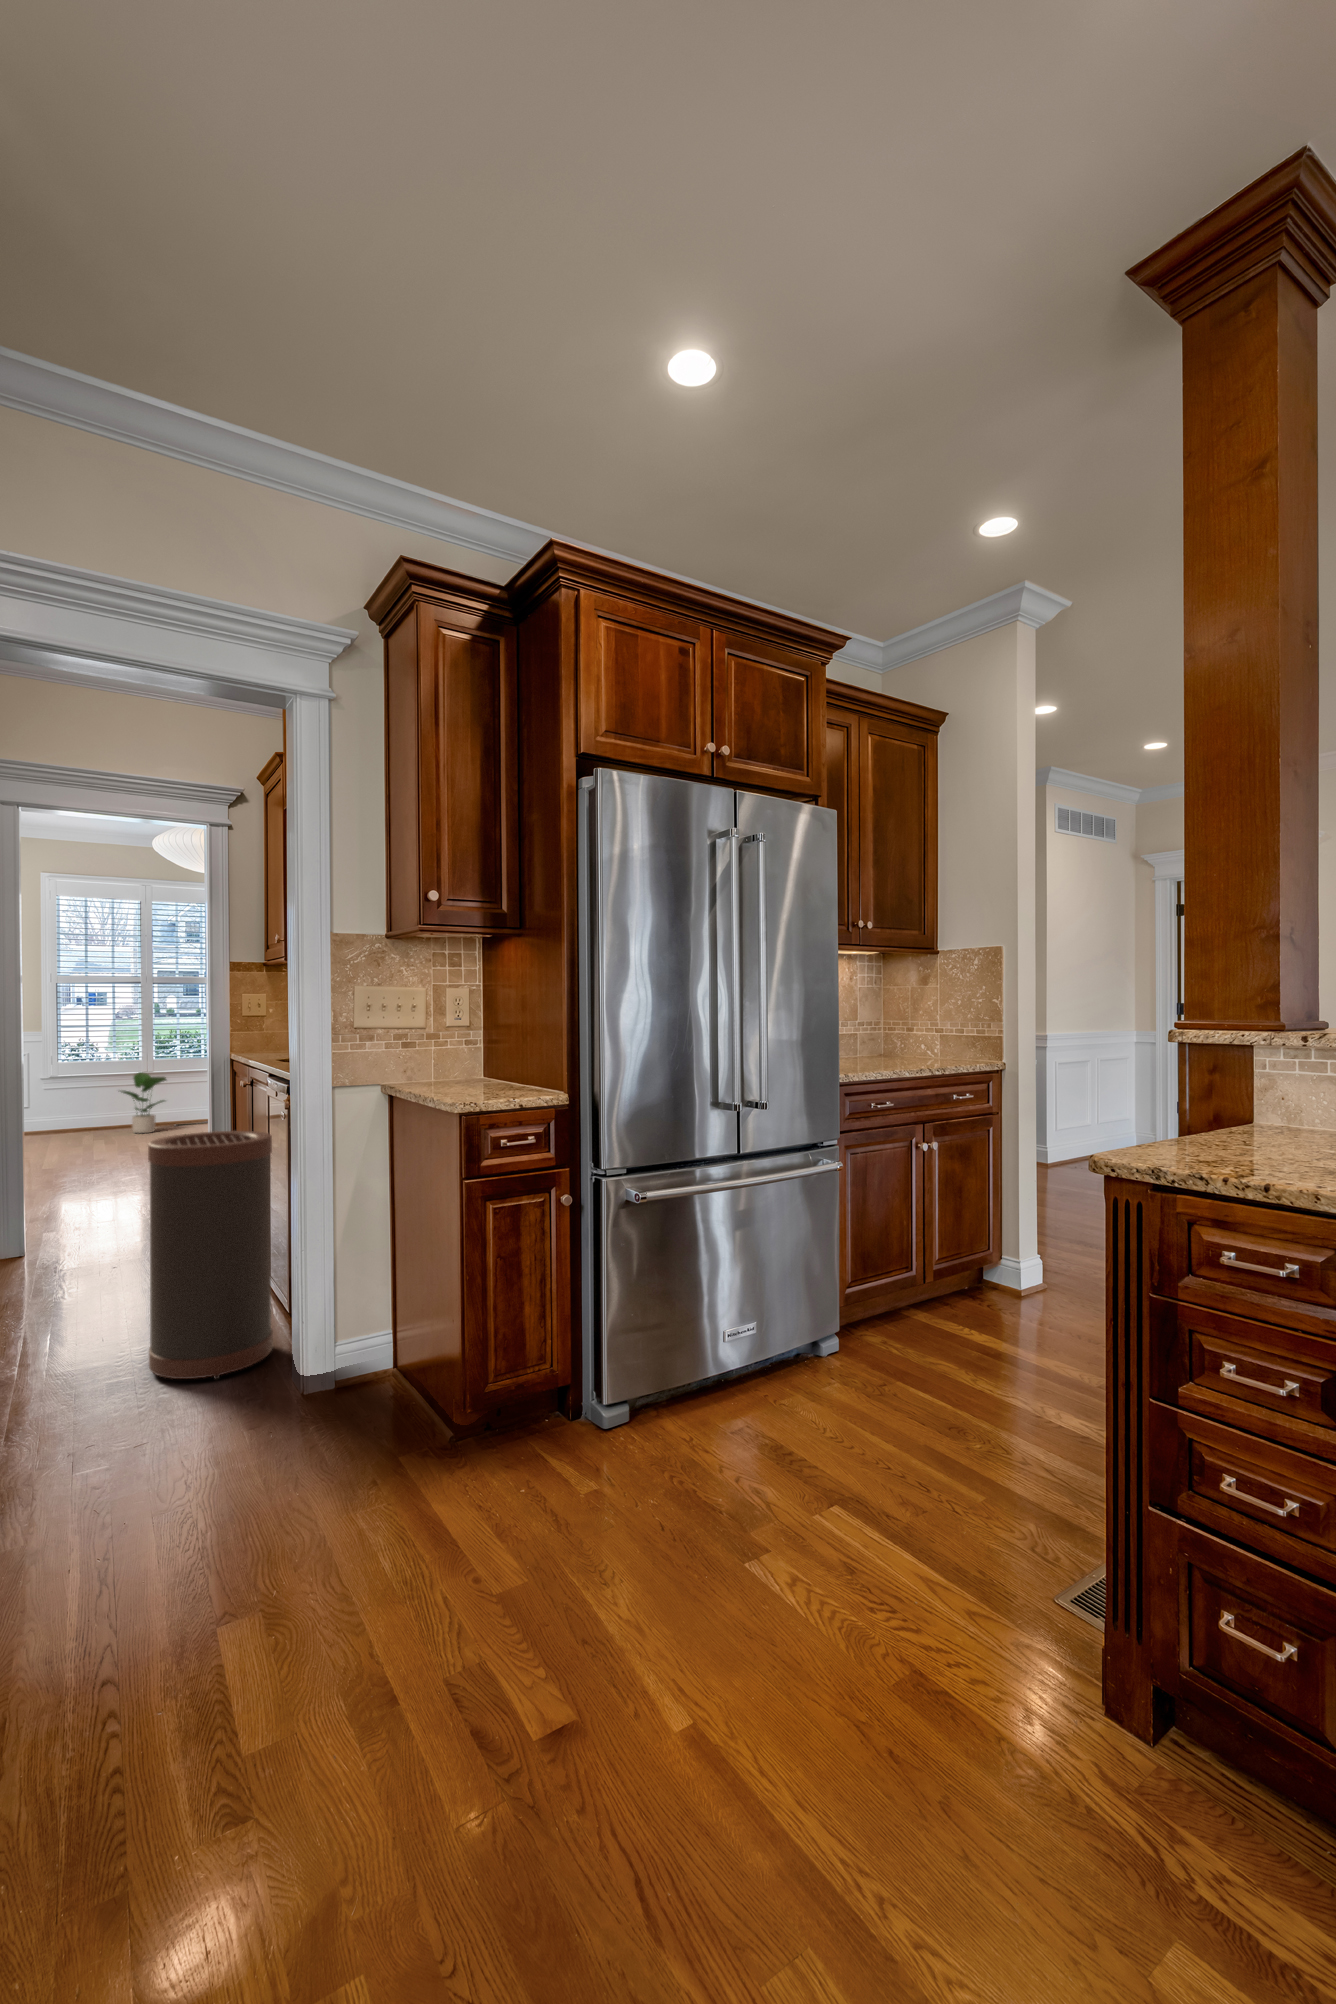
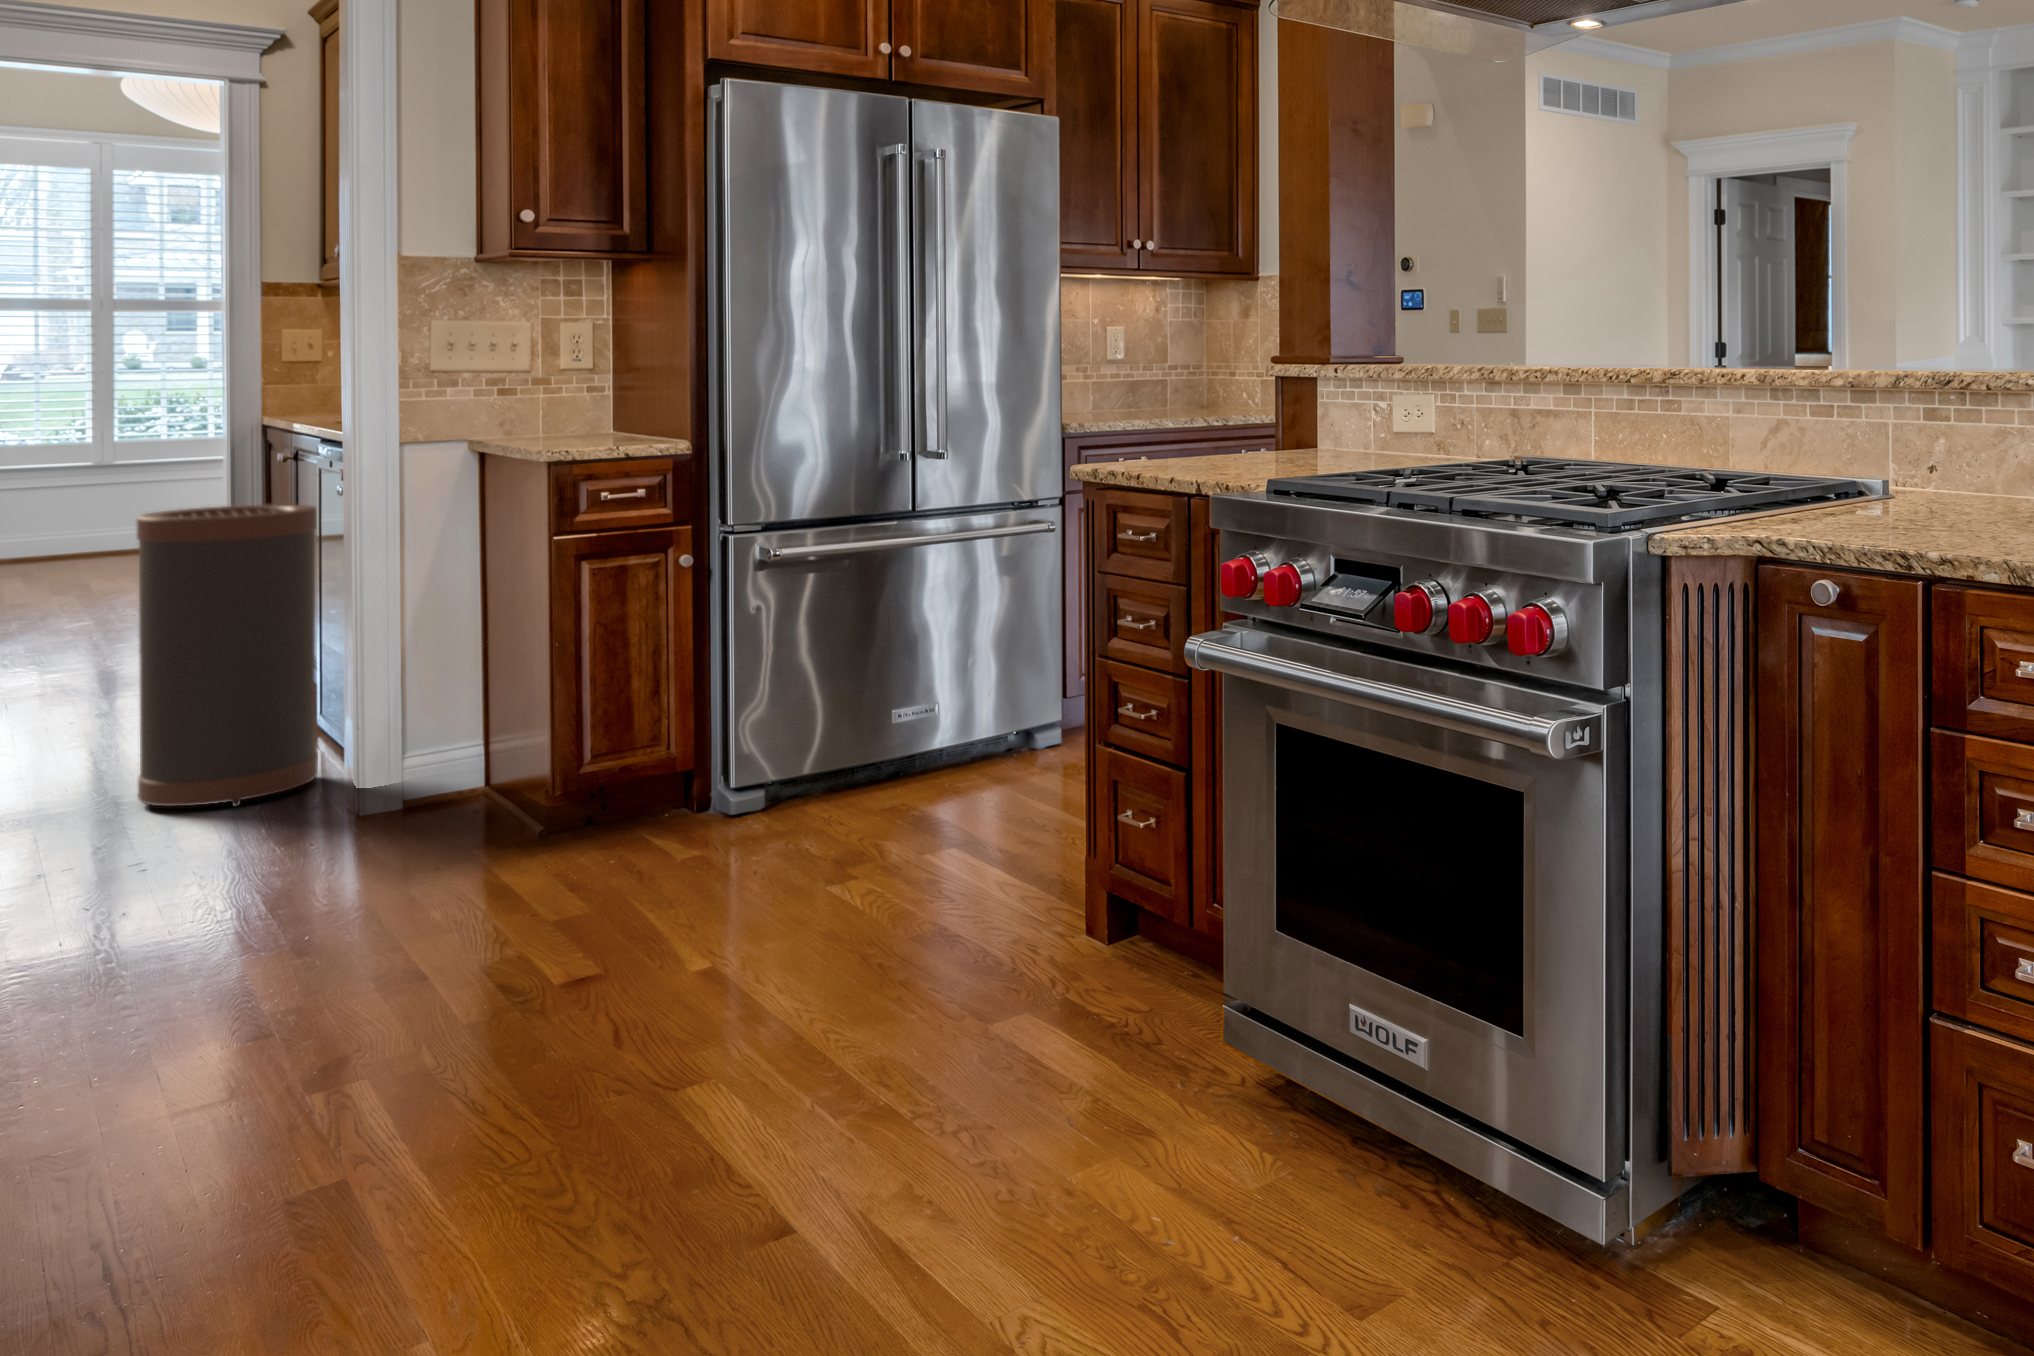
potted plant: present [121,1072,166,1133] -> none [53,462,151,563]

